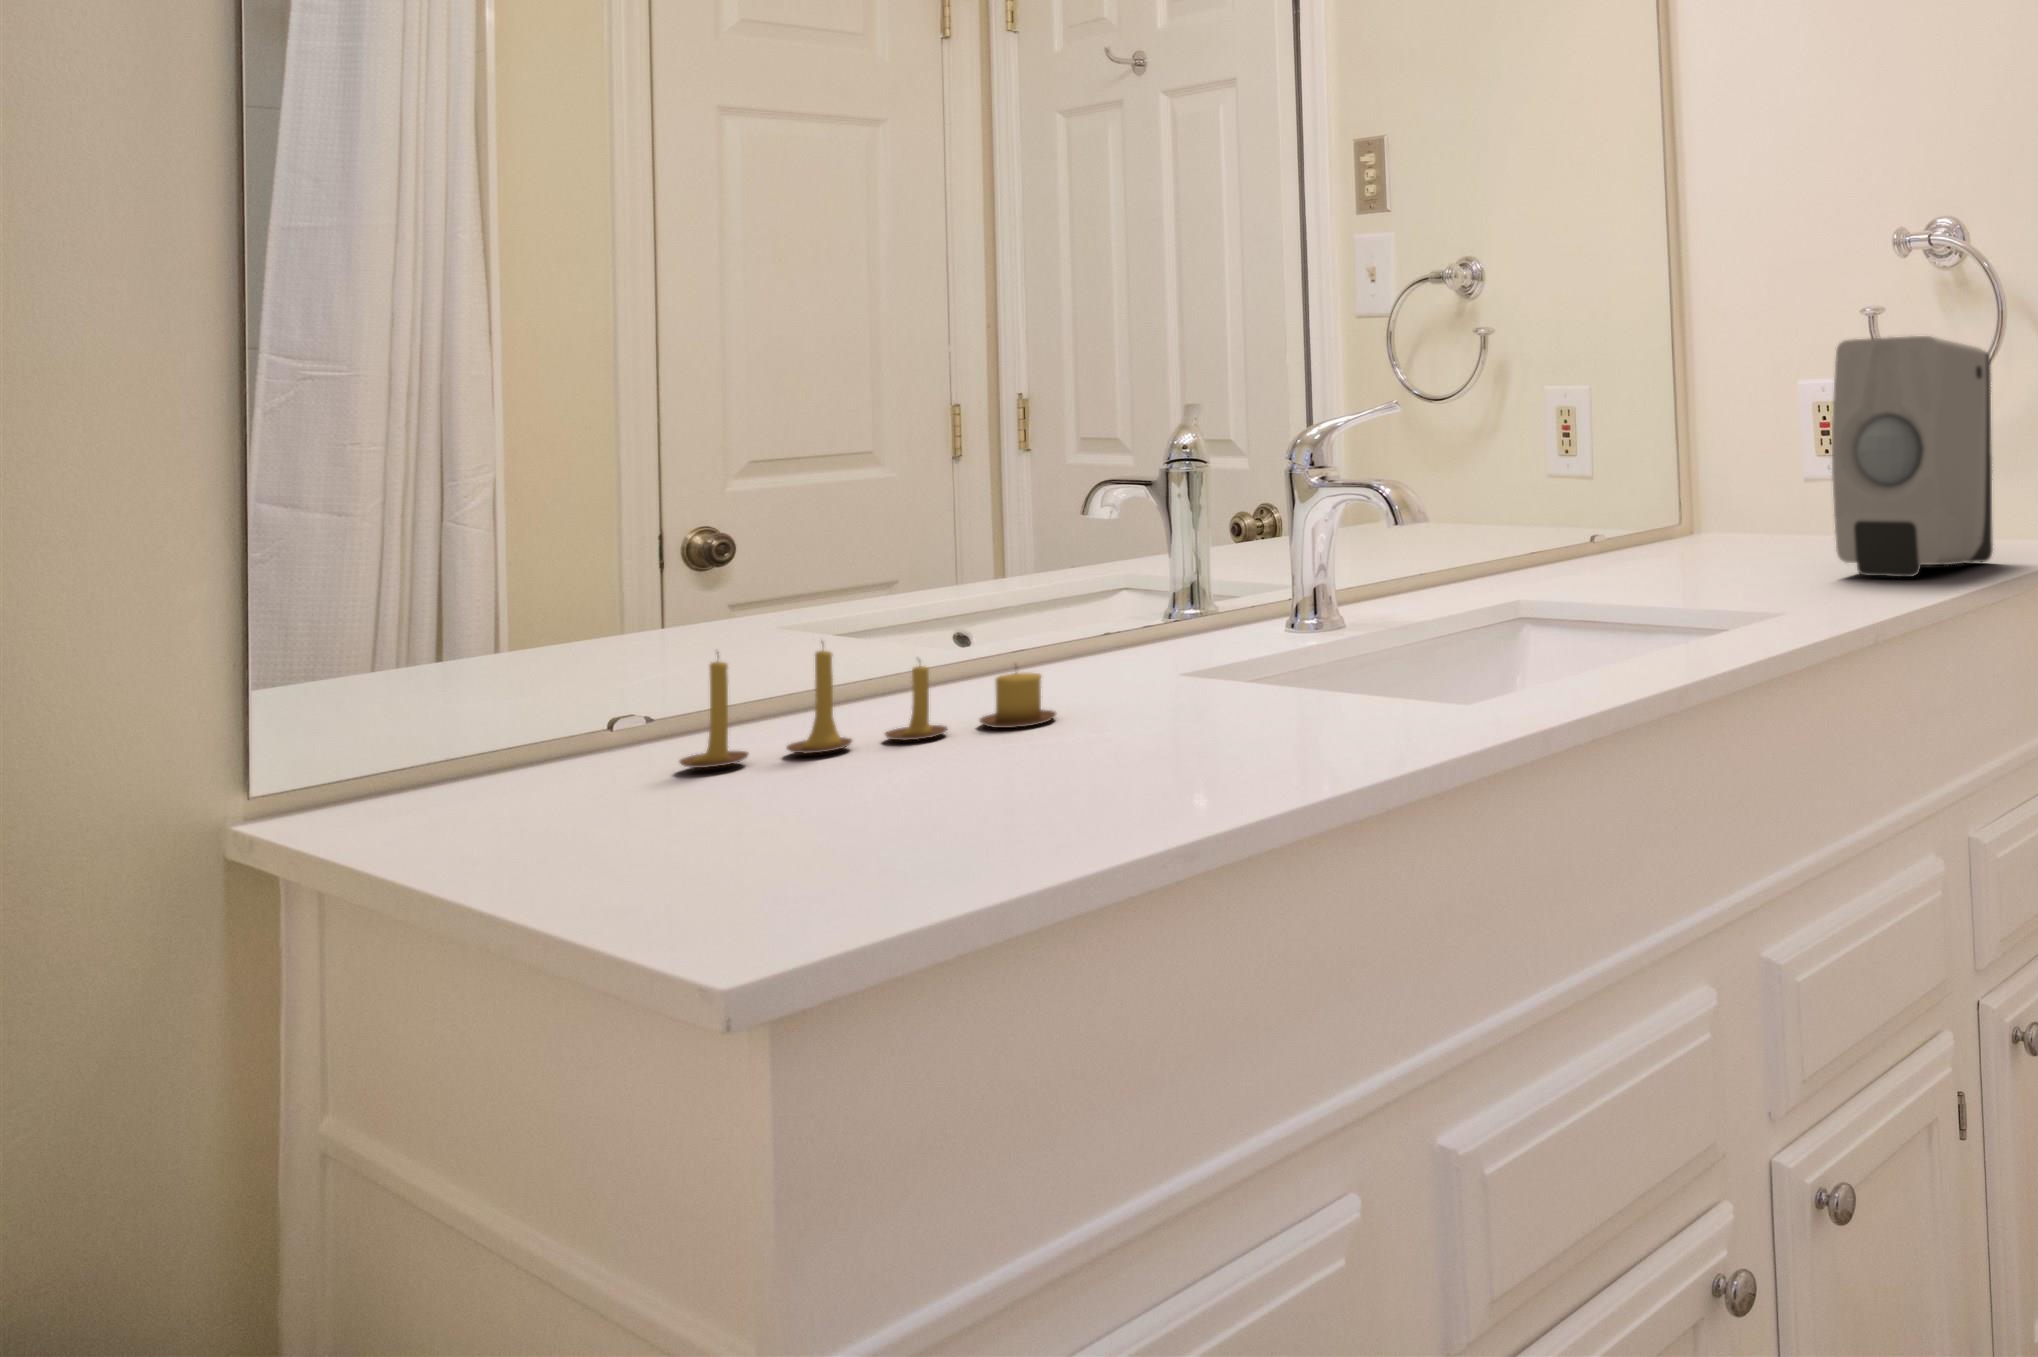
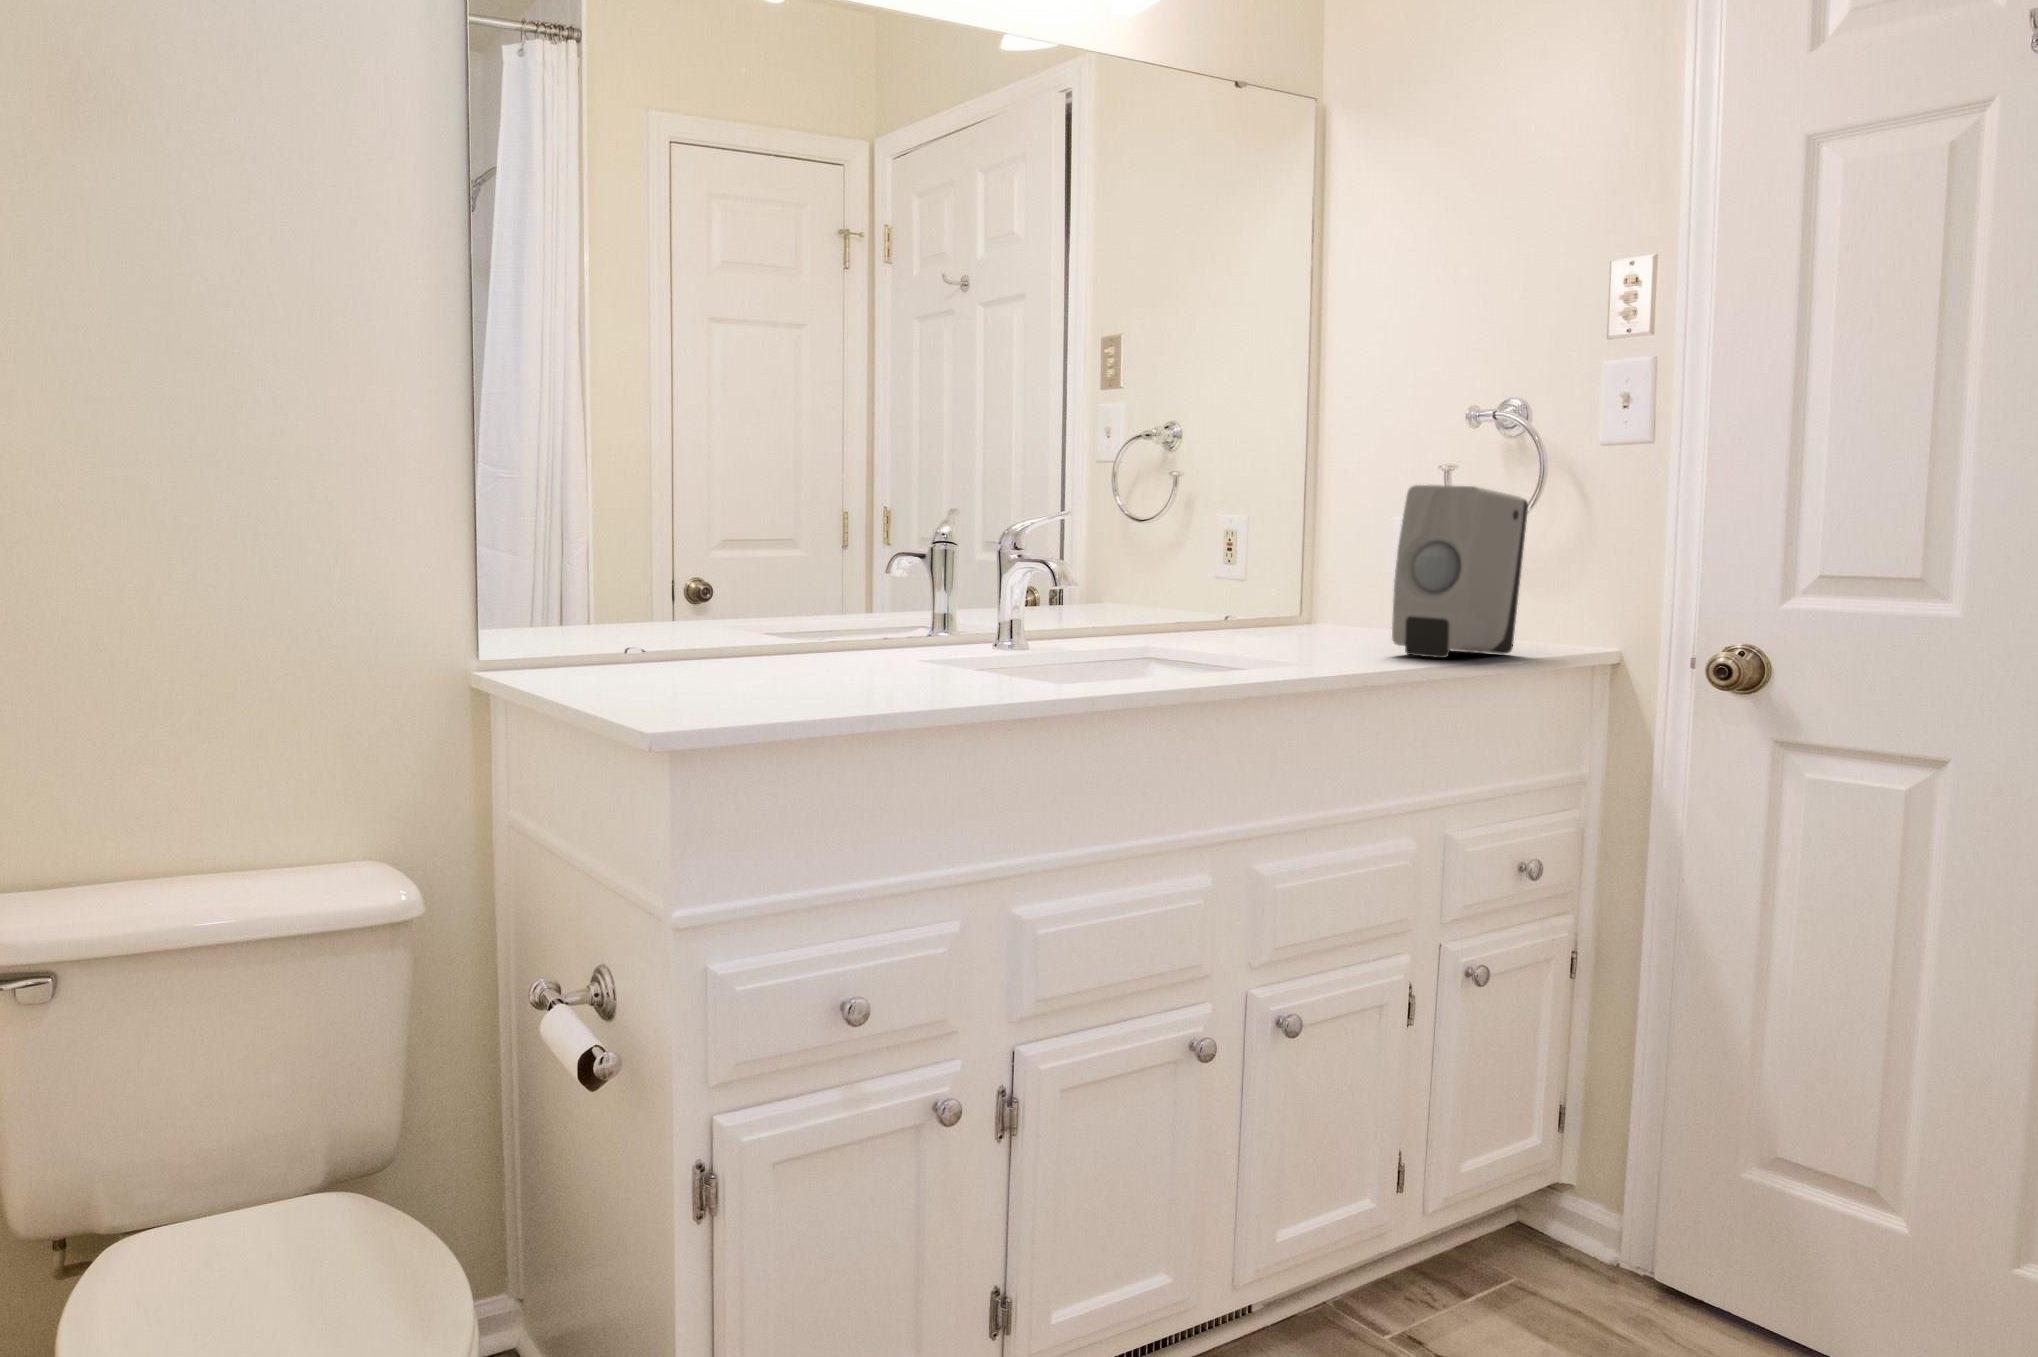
candle: present [680,649,1056,768] -> none [674,626,871,690]

